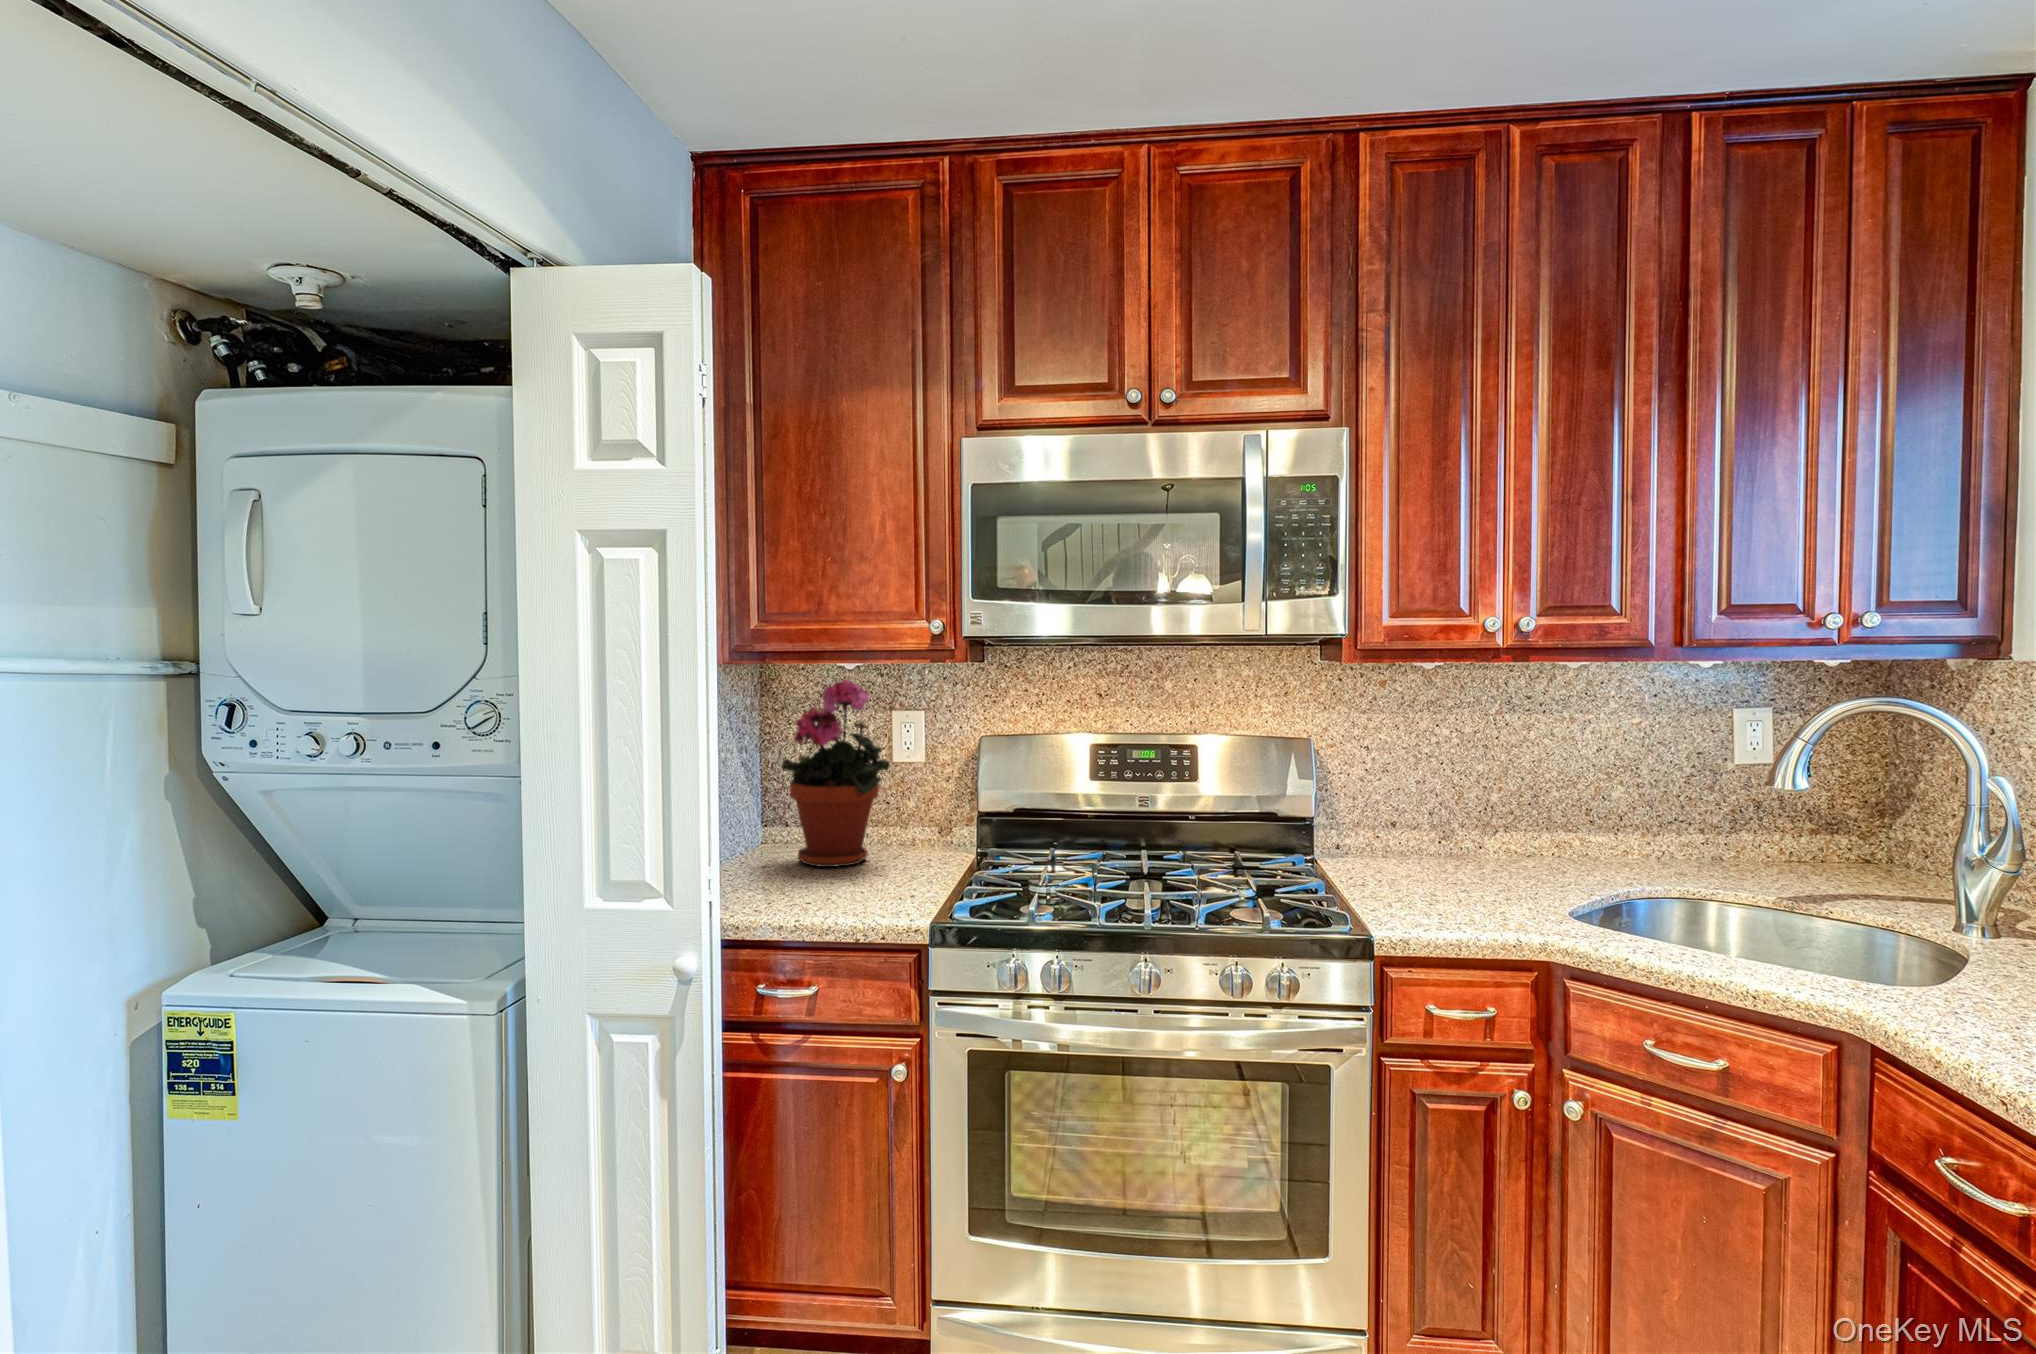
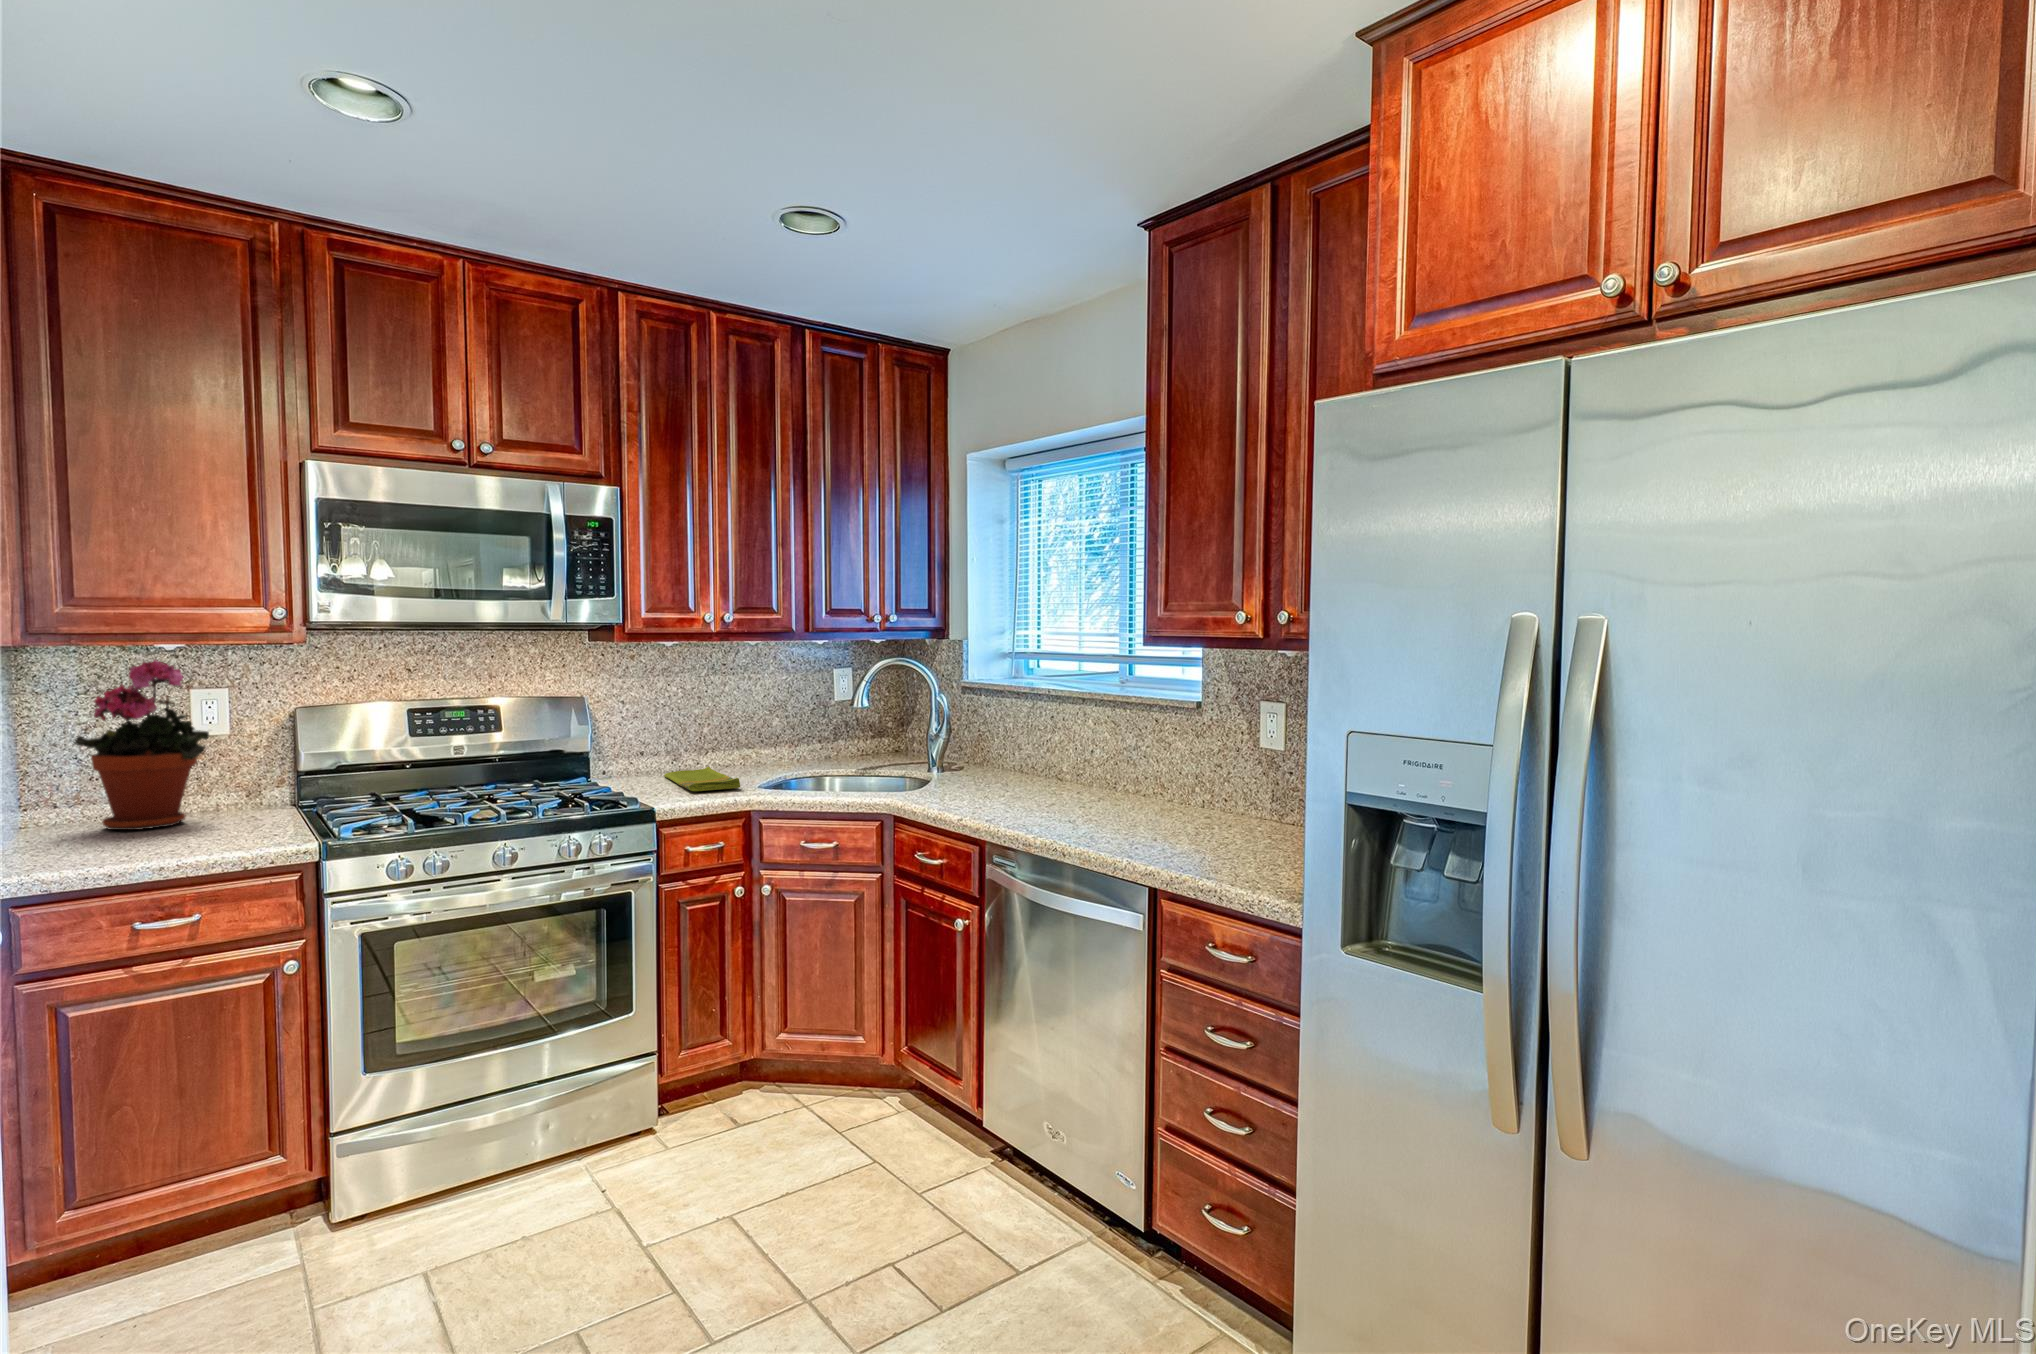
dish towel: none [1423,859,1533,913] -> present [664,766,740,791]

